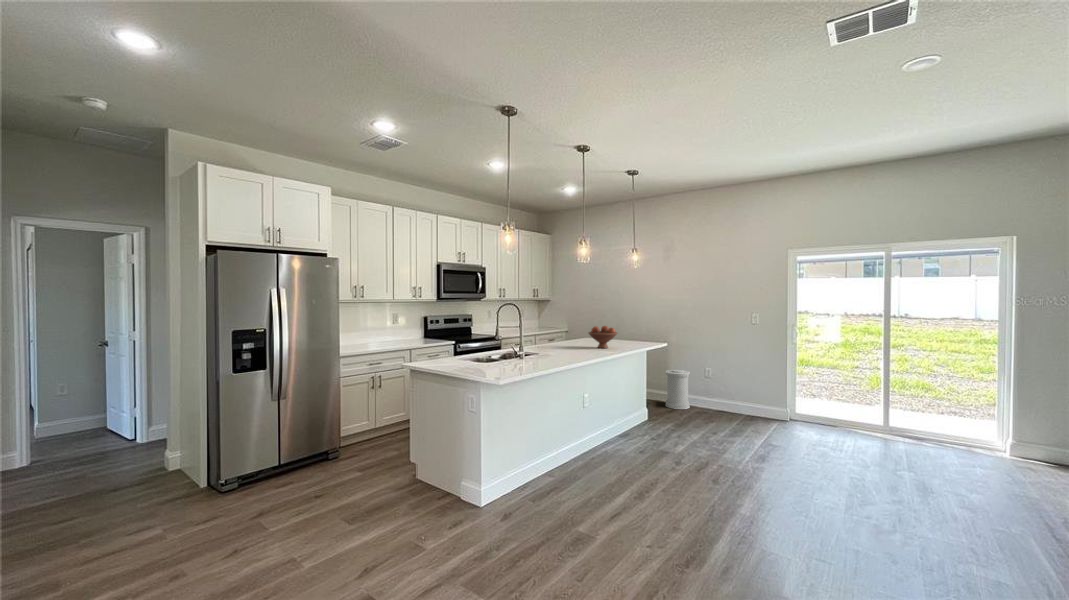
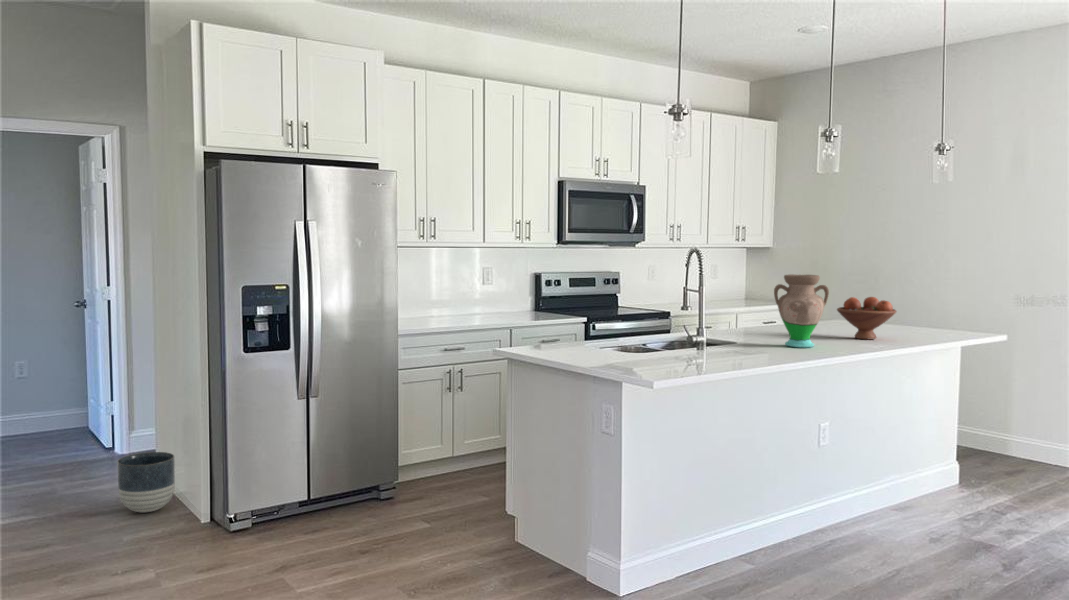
vase: none [558,315,585,355] -> present [774,274,829,348]
trash can: present [666,370,690,409] -> none [998,390,1056,469]
planter: none [135,442,180,485] -> present [117,452,175,512]

